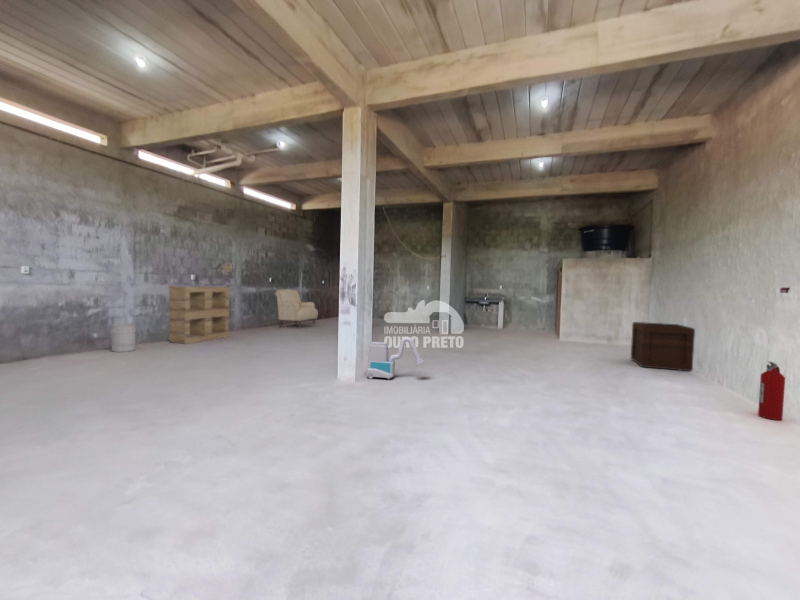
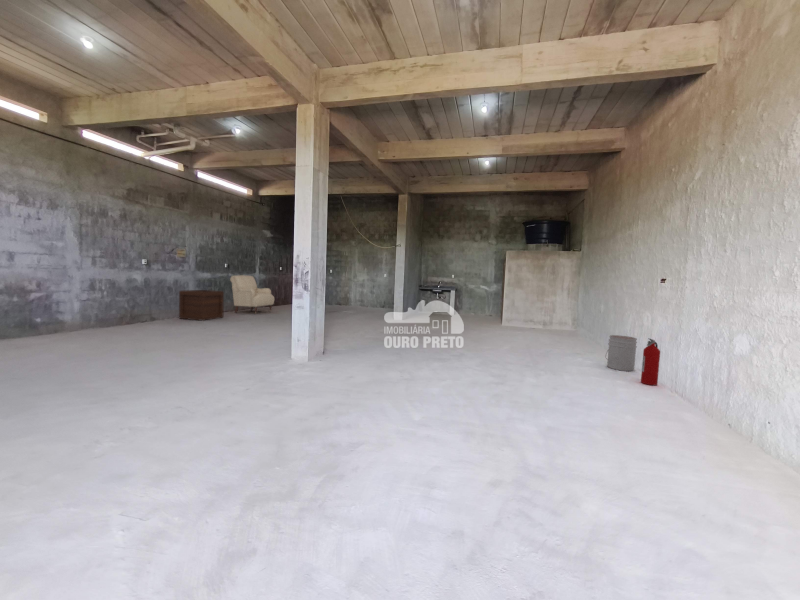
shelving unit: present [169,286,229,344] -> none [118,270,182,328]
wooden crate: present [631,322,695,371] -> present [179,290,224,320]
bucket: present [111,324,136,352] -> present [607,335,637,371]
vacuum cleaner: present [367,337,425,380] -> none [319,320,374,359]

